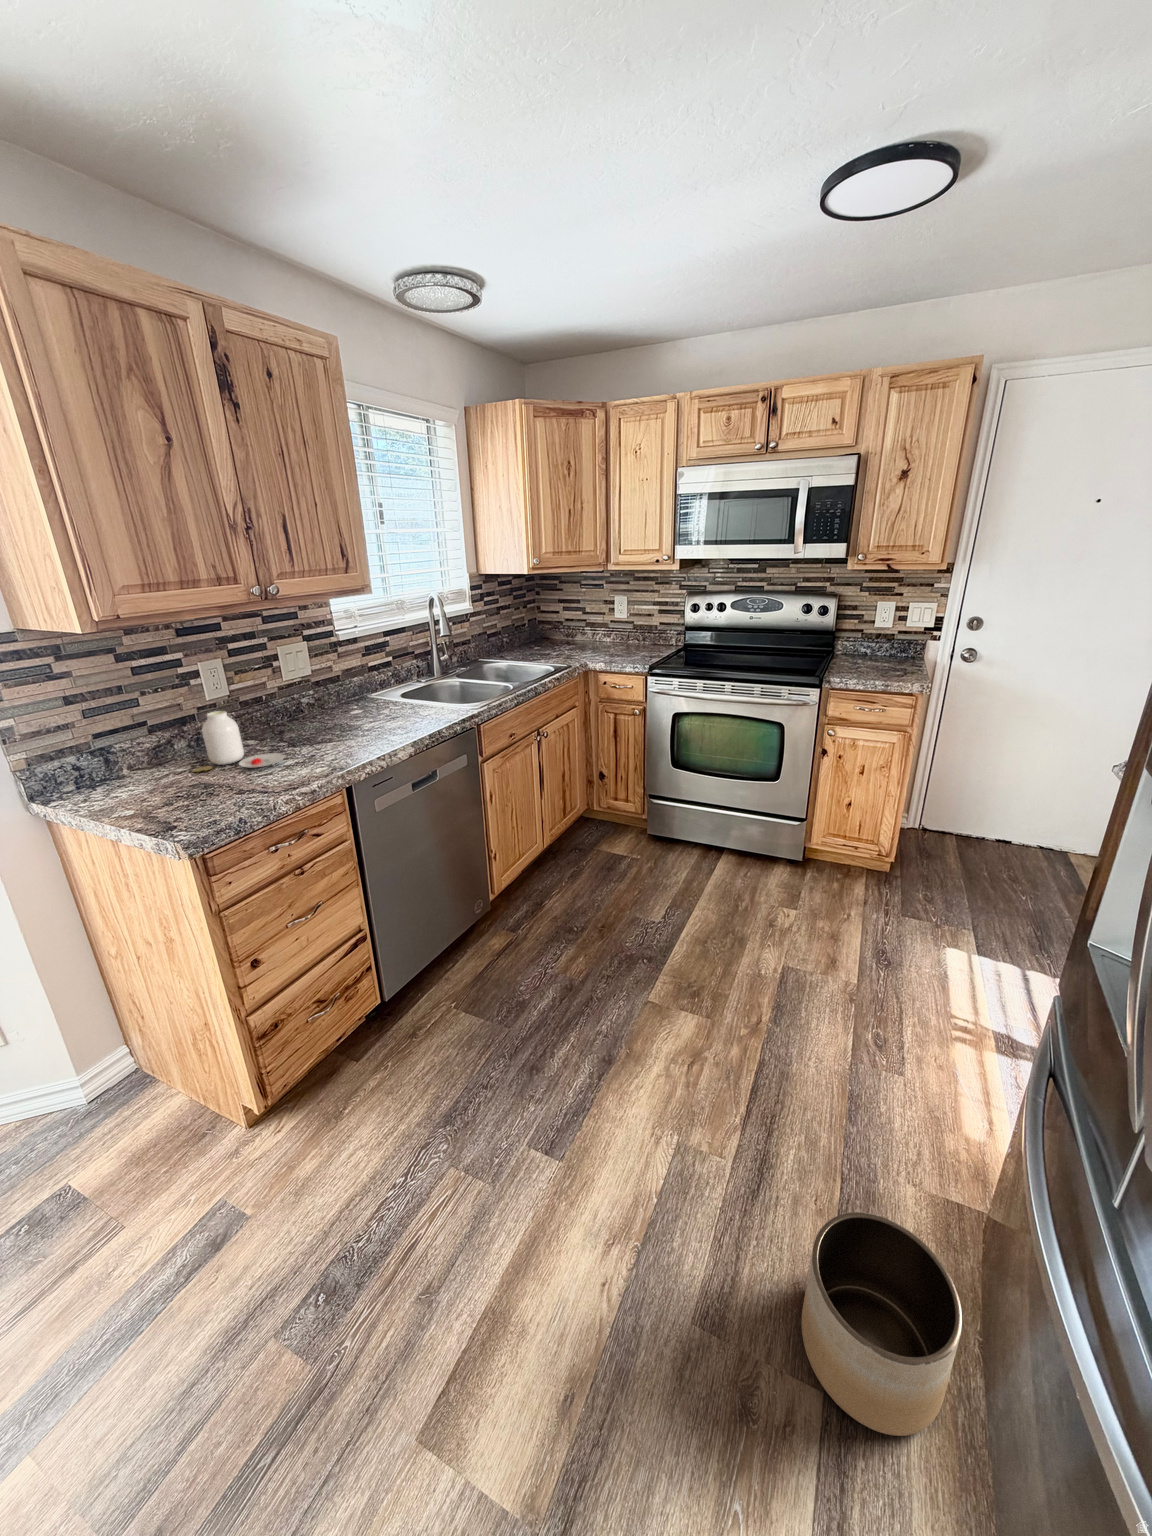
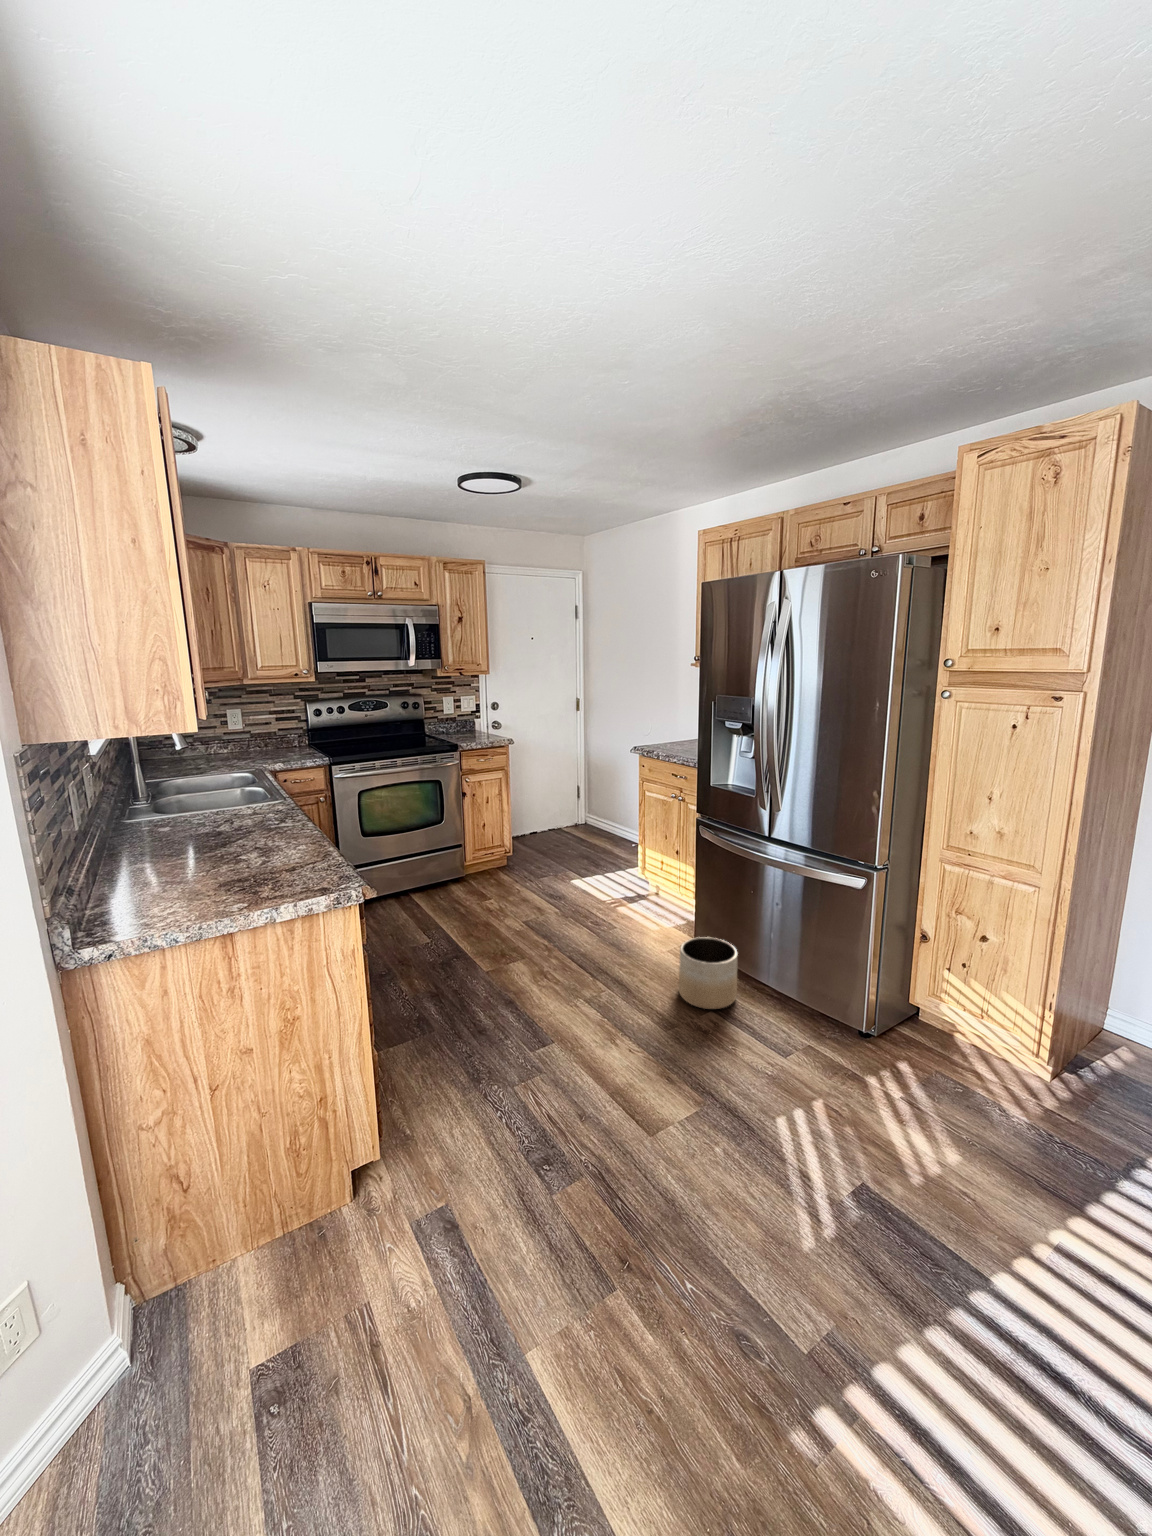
jar: present [193,711,284,772] -> none [160,823,262,889]

